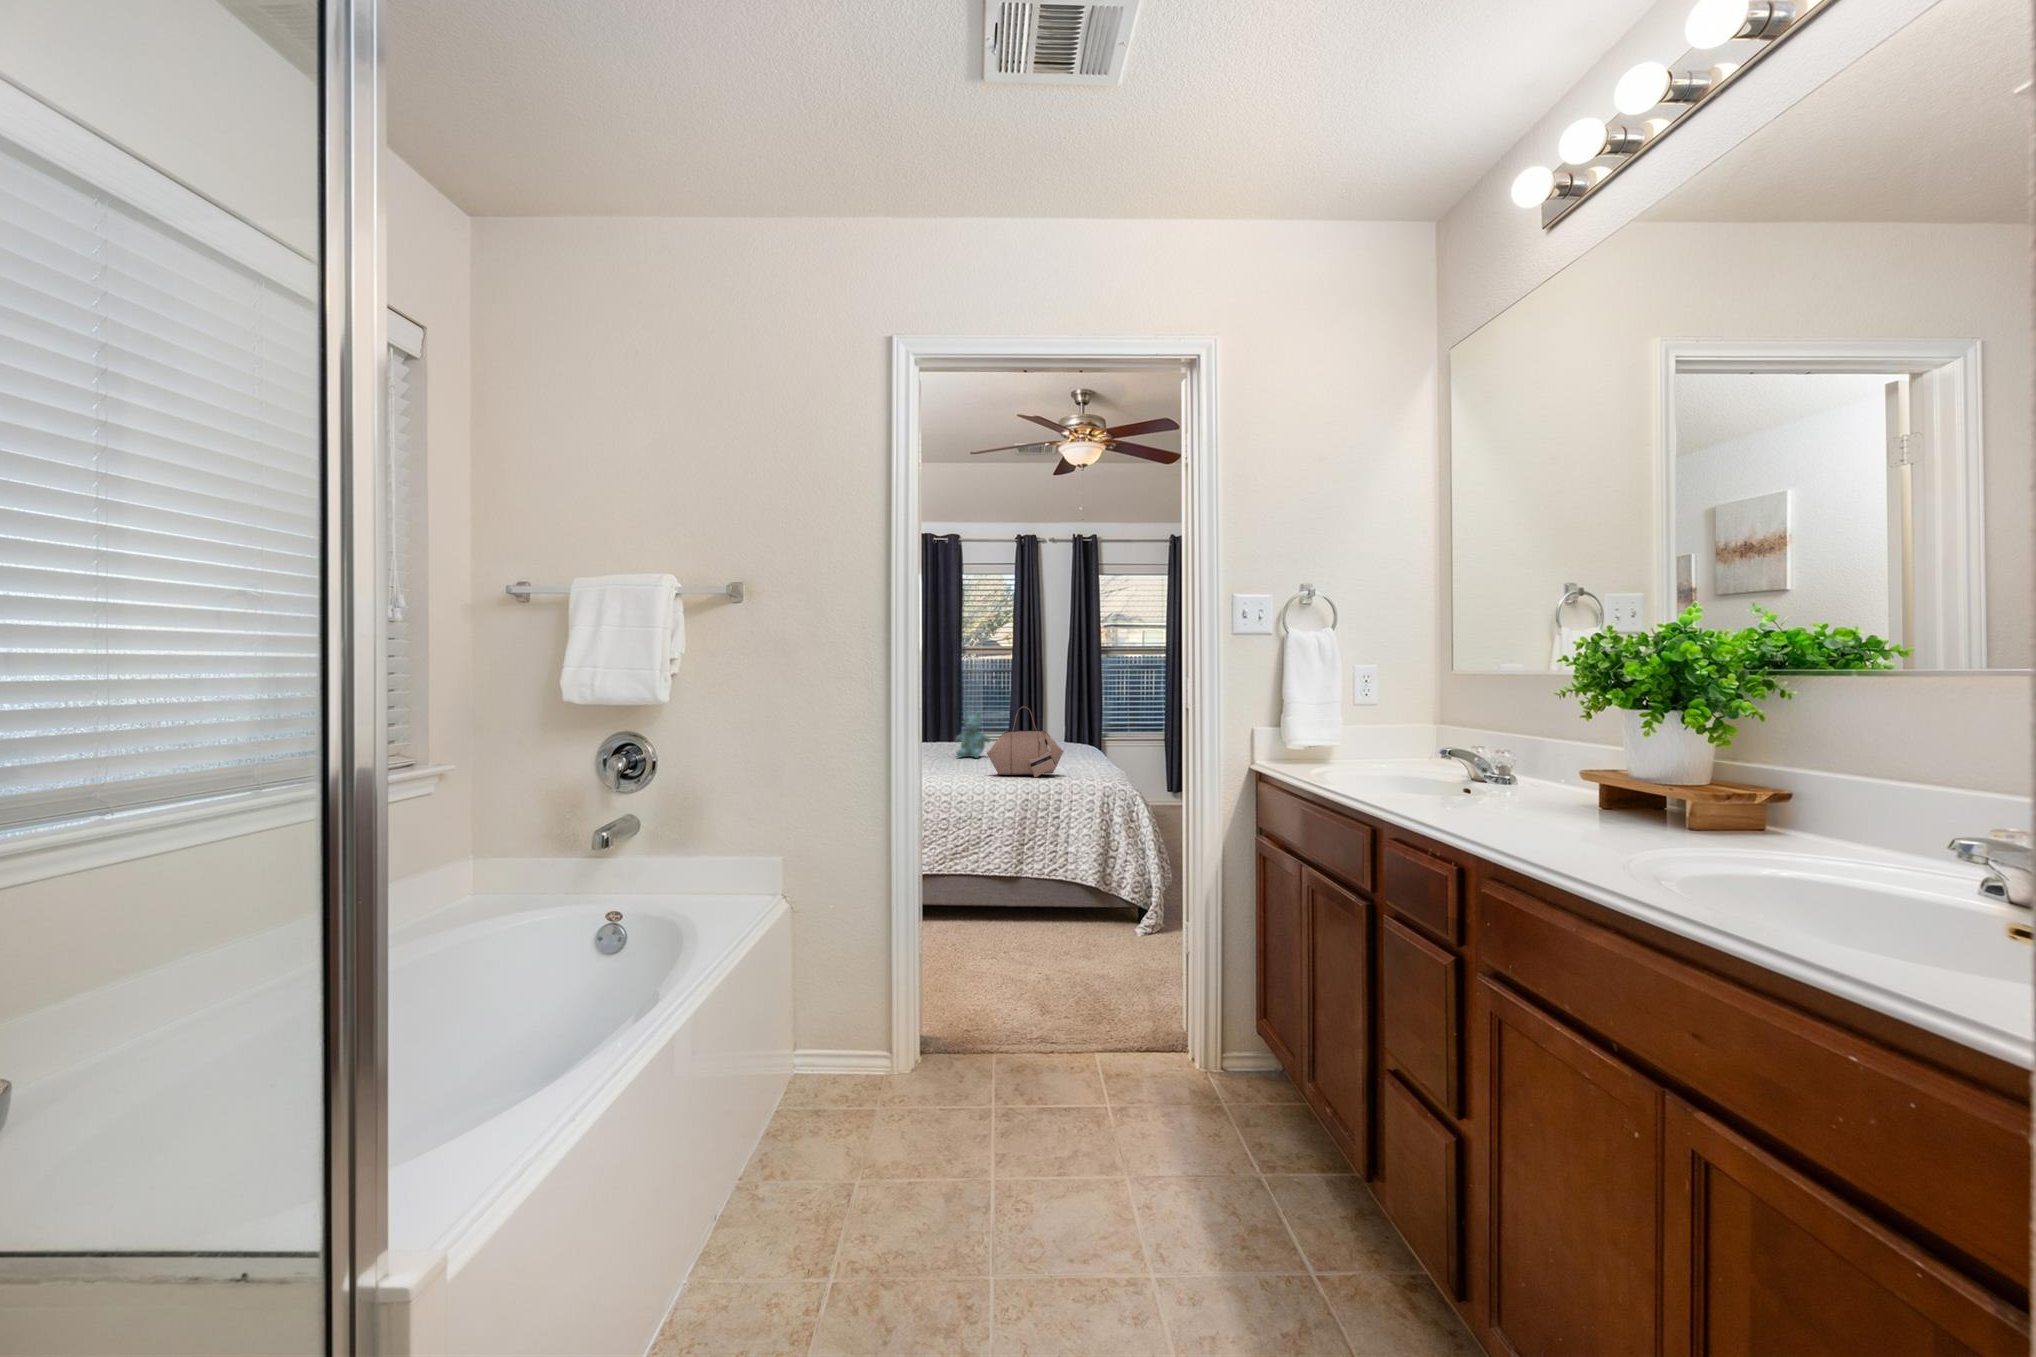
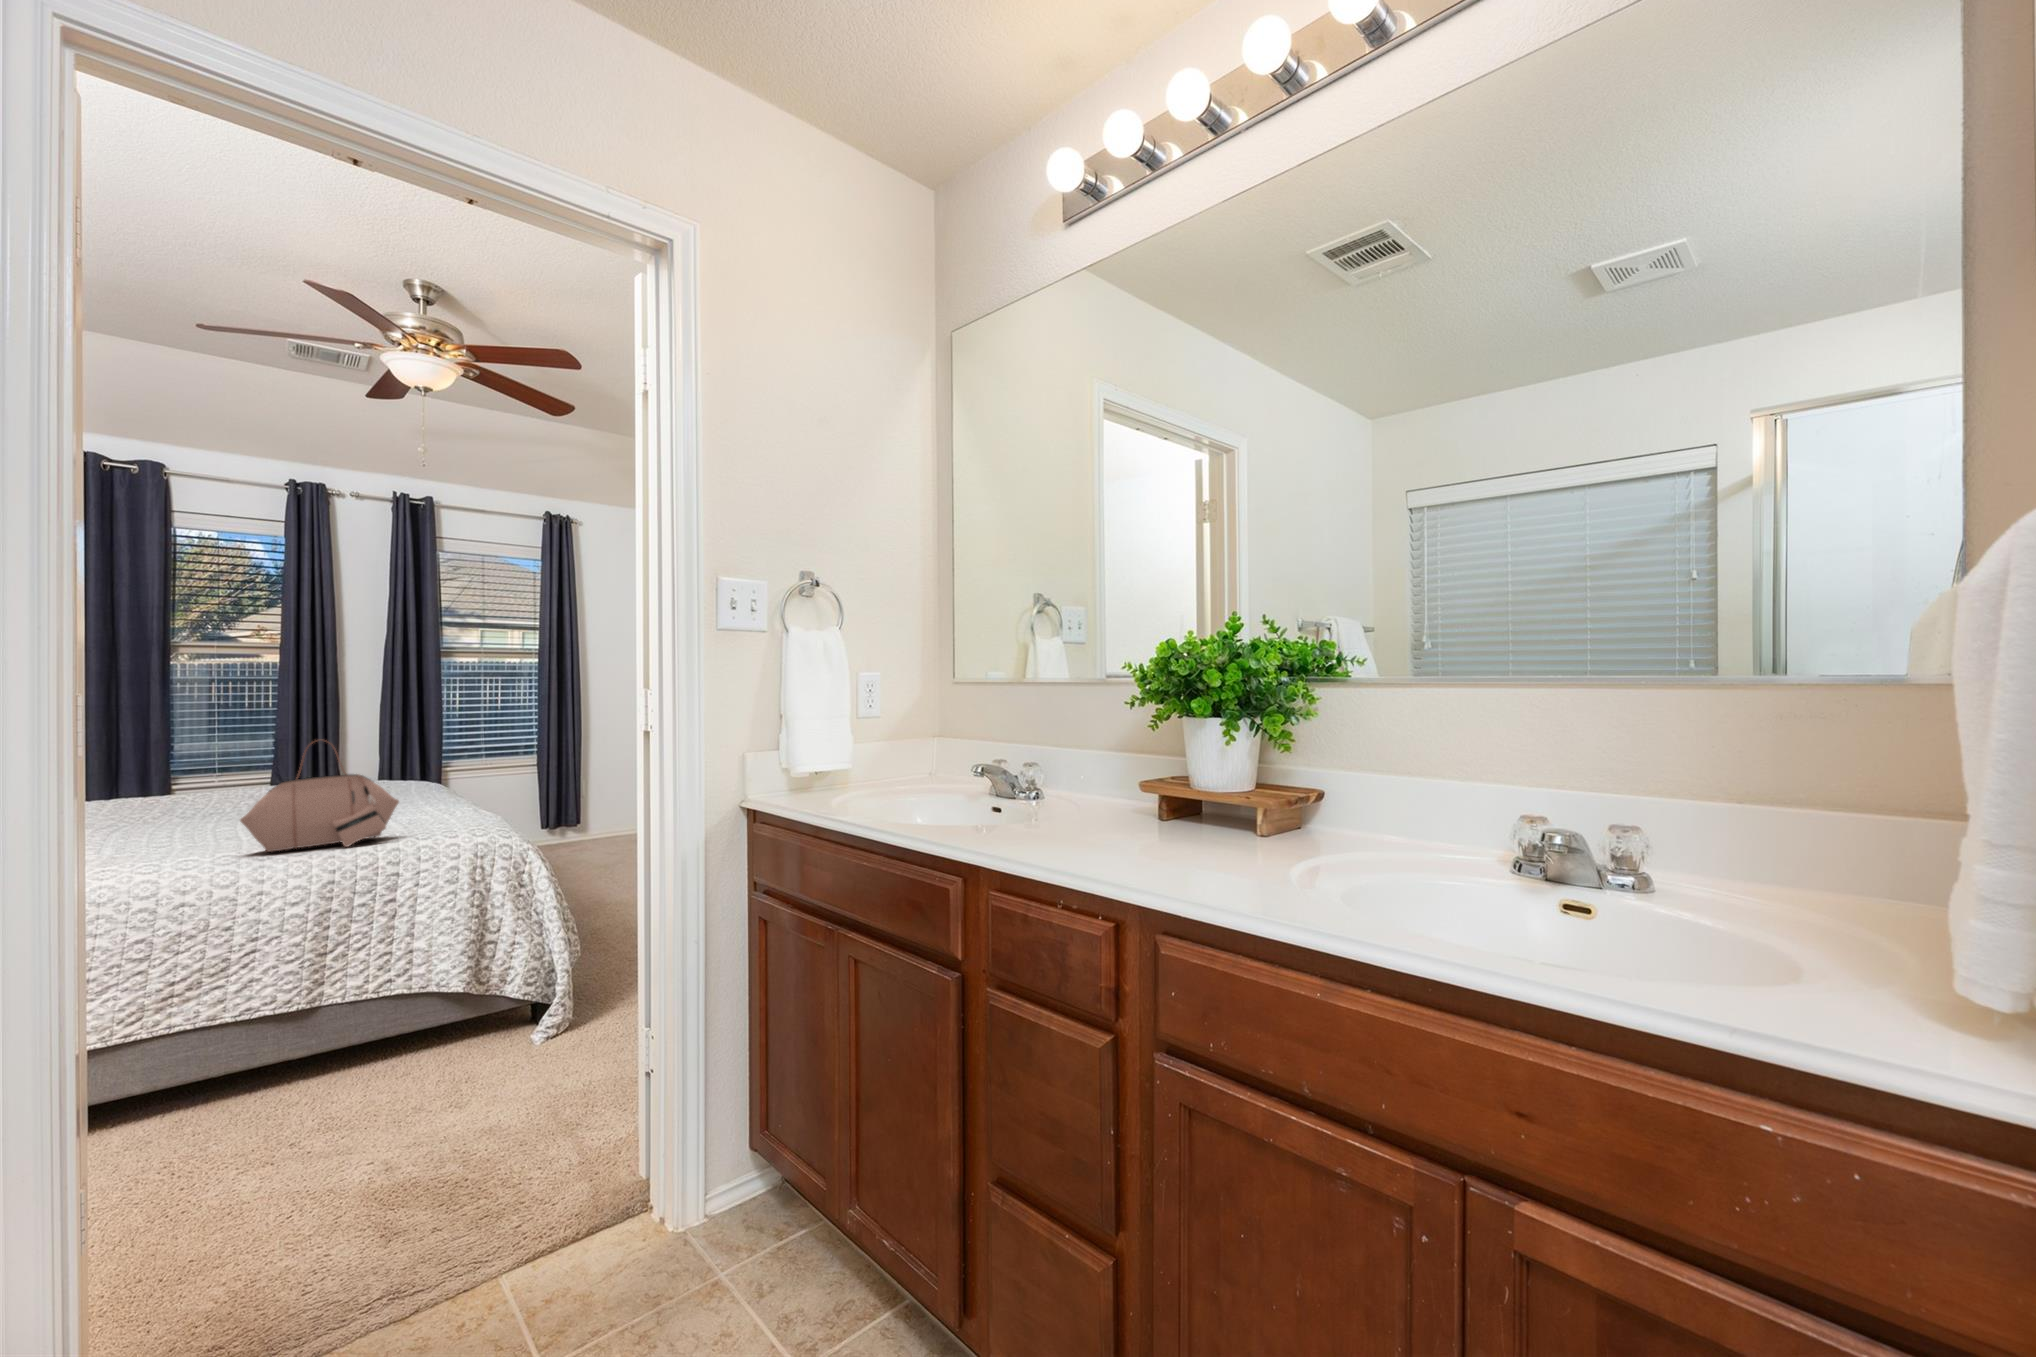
stuffed bear: present [955,712,991,758] -> none [158,750,243,828]

